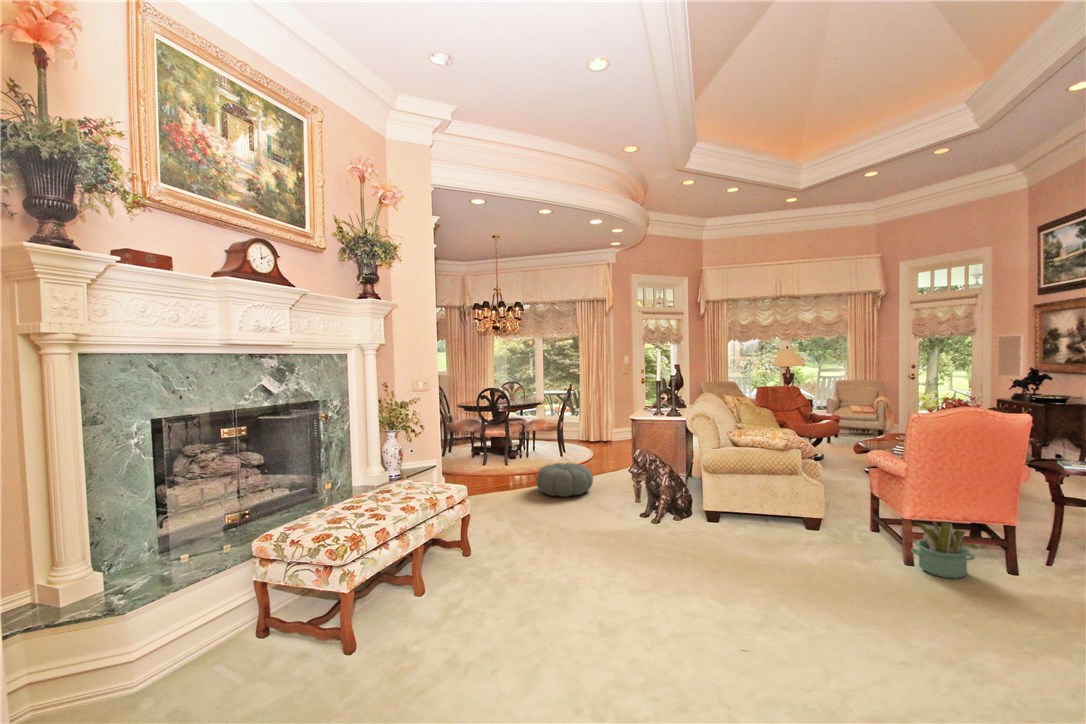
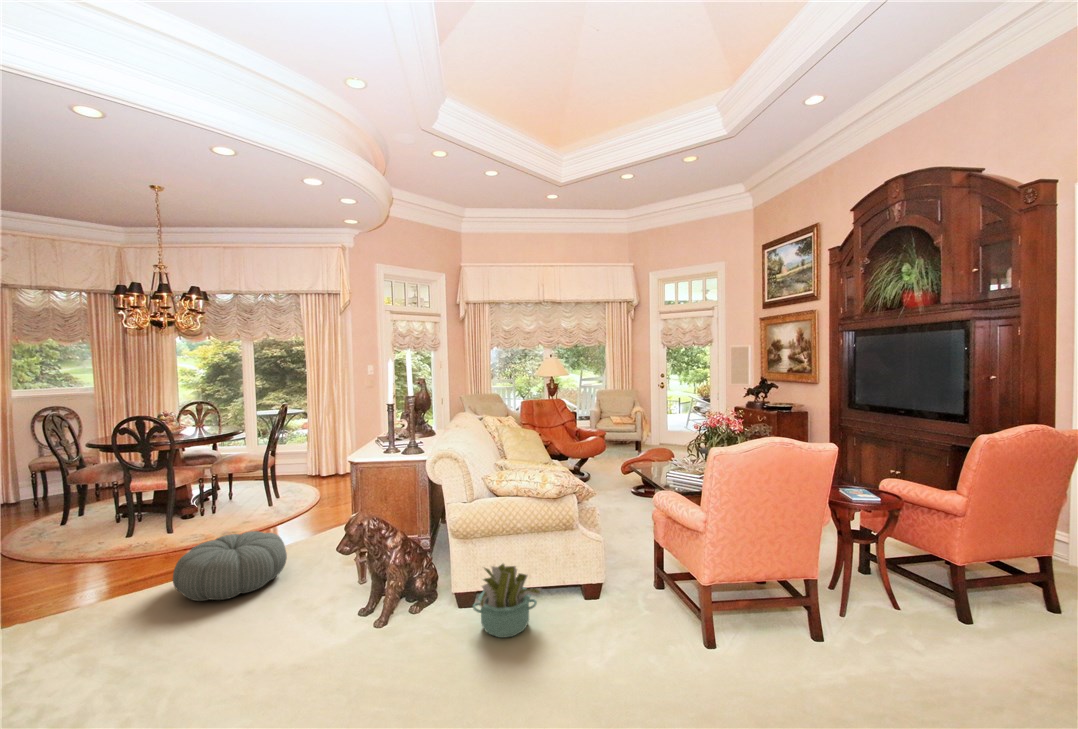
decorative plant: present [911,522,980,578] -> present [473,564,541,638]

